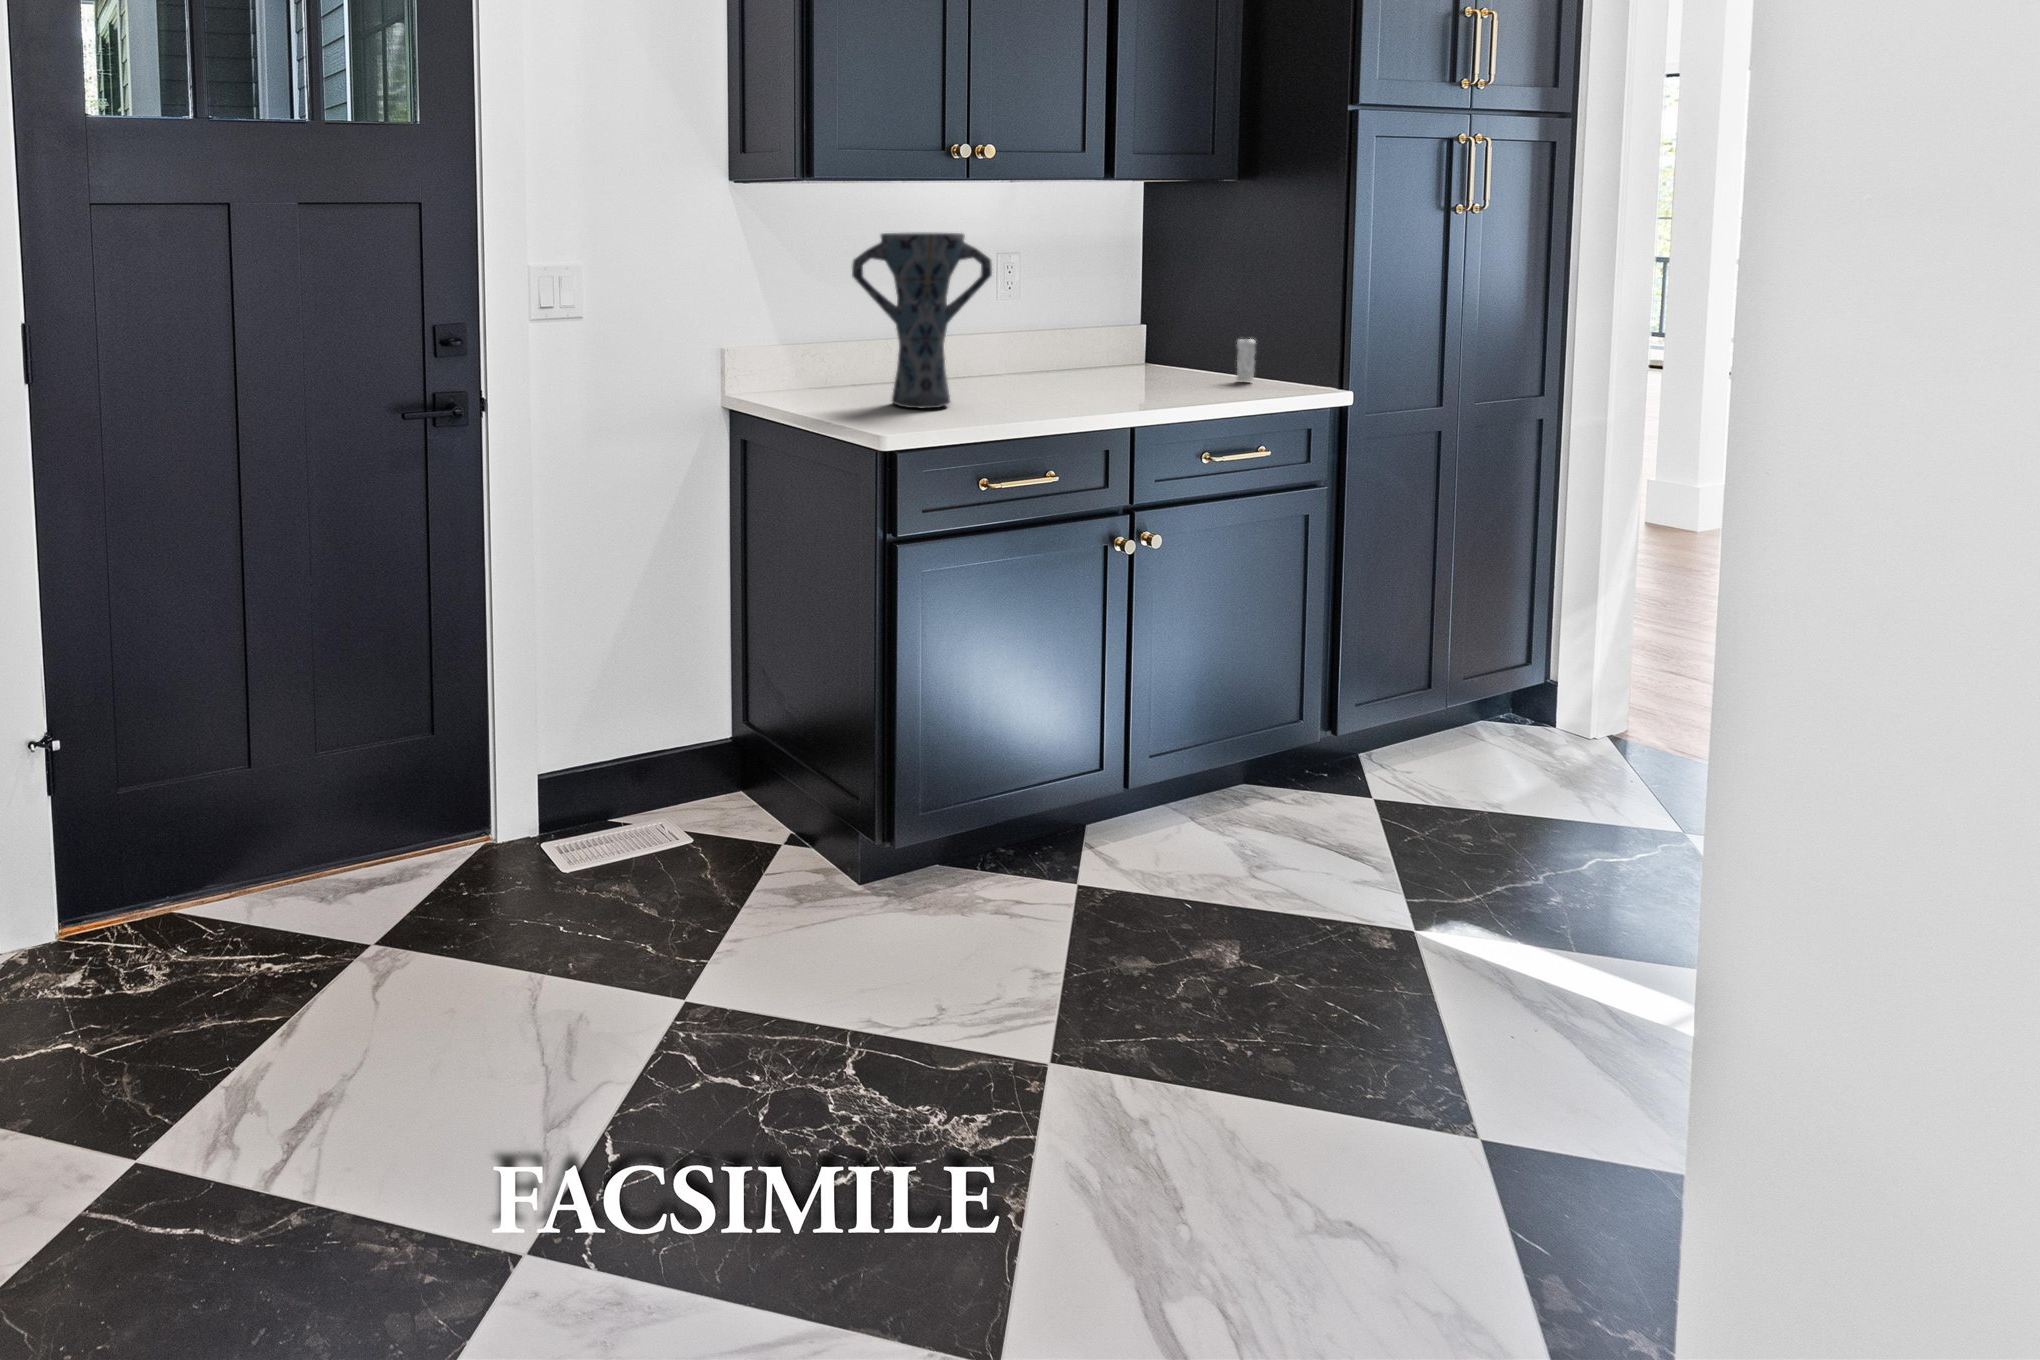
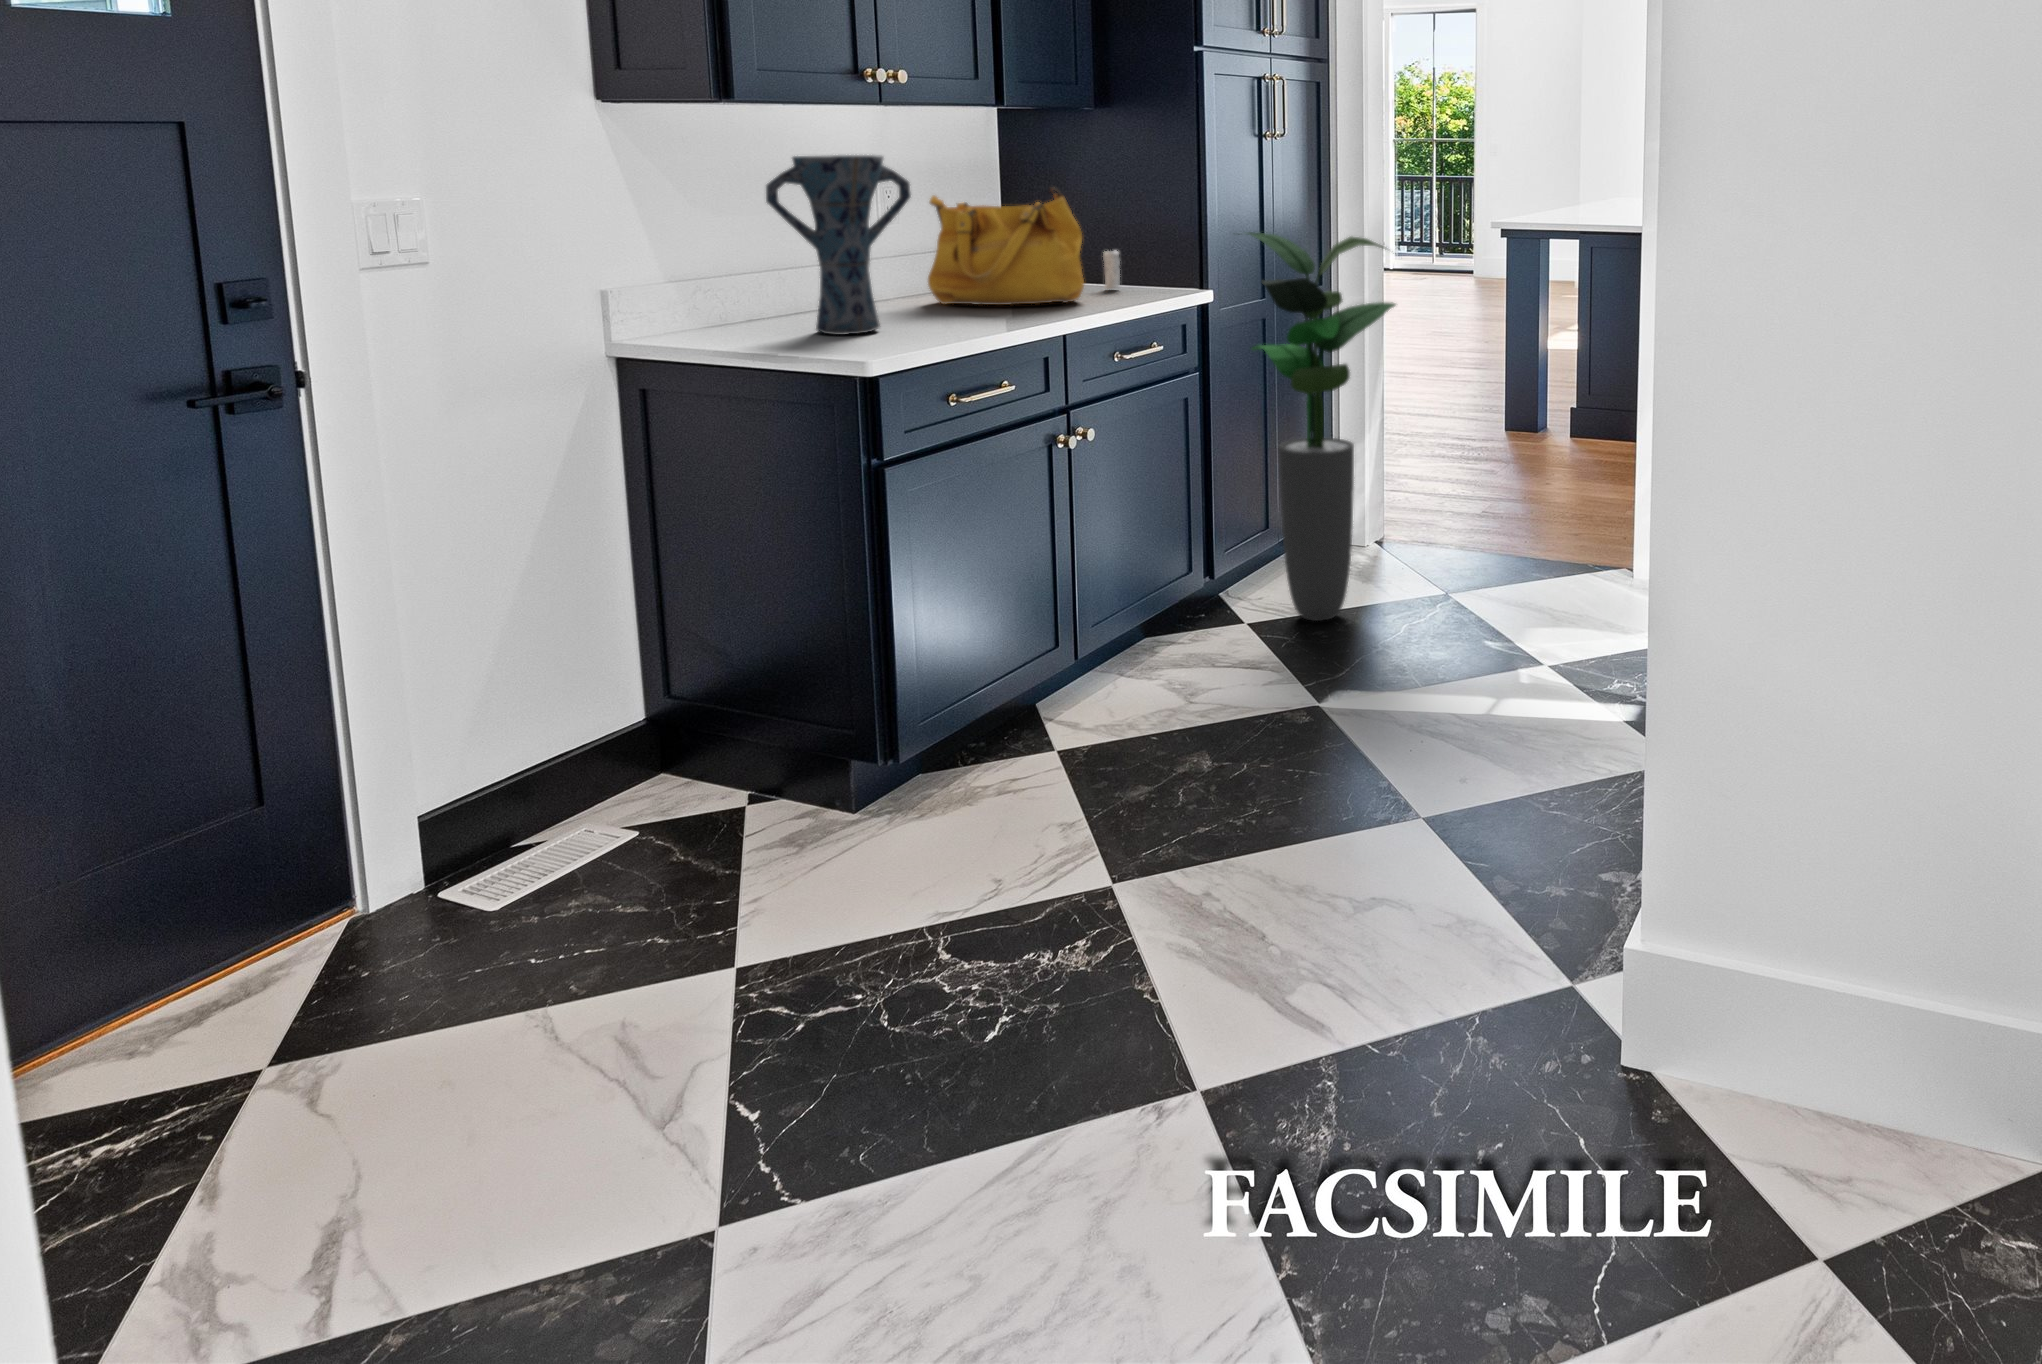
handbag: none [1036,268,1197,393] -> present [928,188,1084,305]
potted plant: none [1388,327,1611,813] -> present [1248,232,1396,621]

